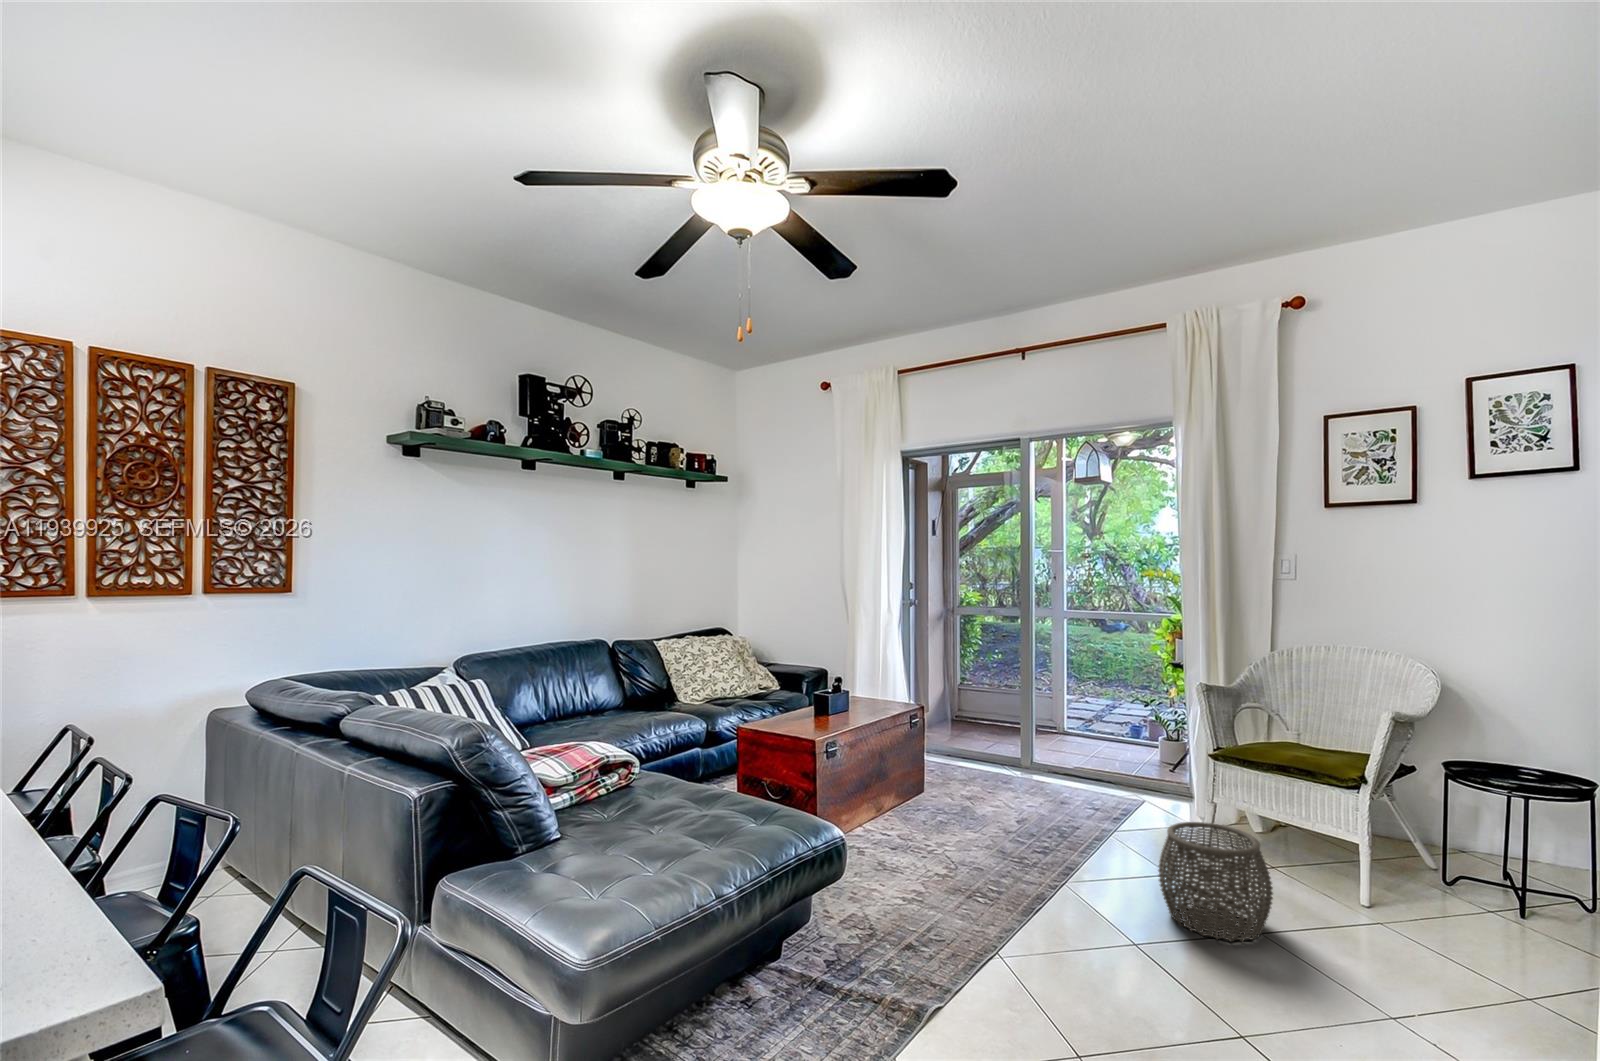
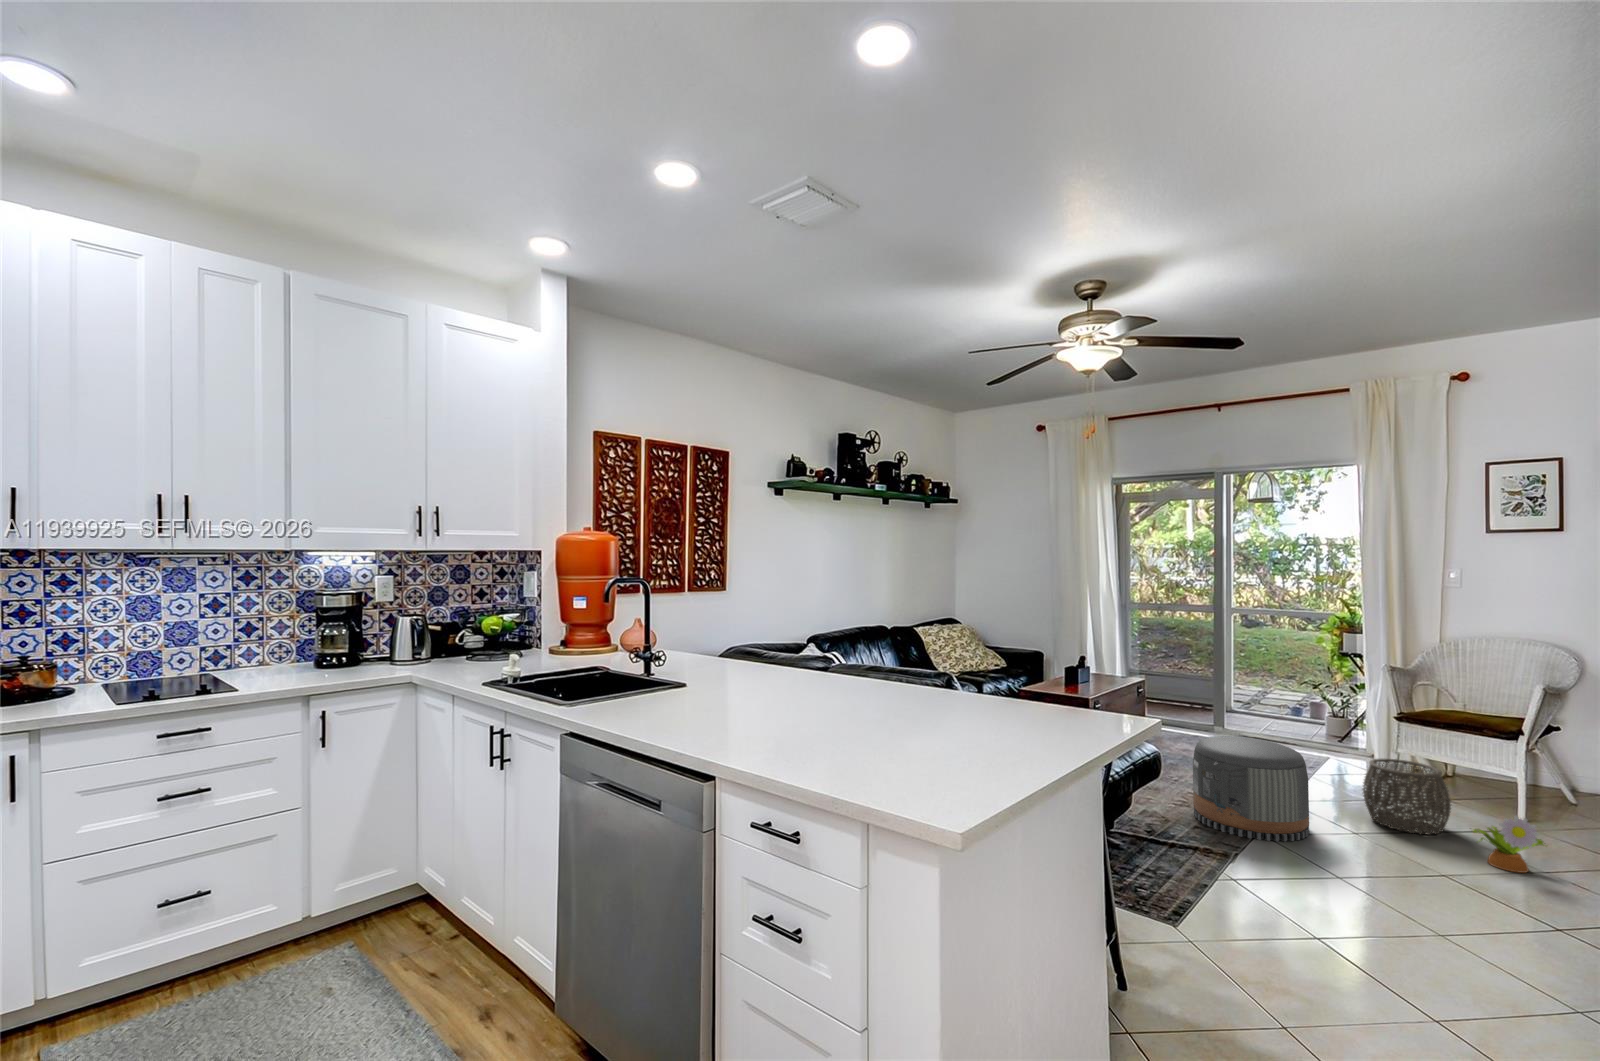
pouf: none [920,798,1075,973] -> present [1193,736,1309,841]
decorative plant: none [1292,927,1401,1017] -> present [1473,816,1545,873]

